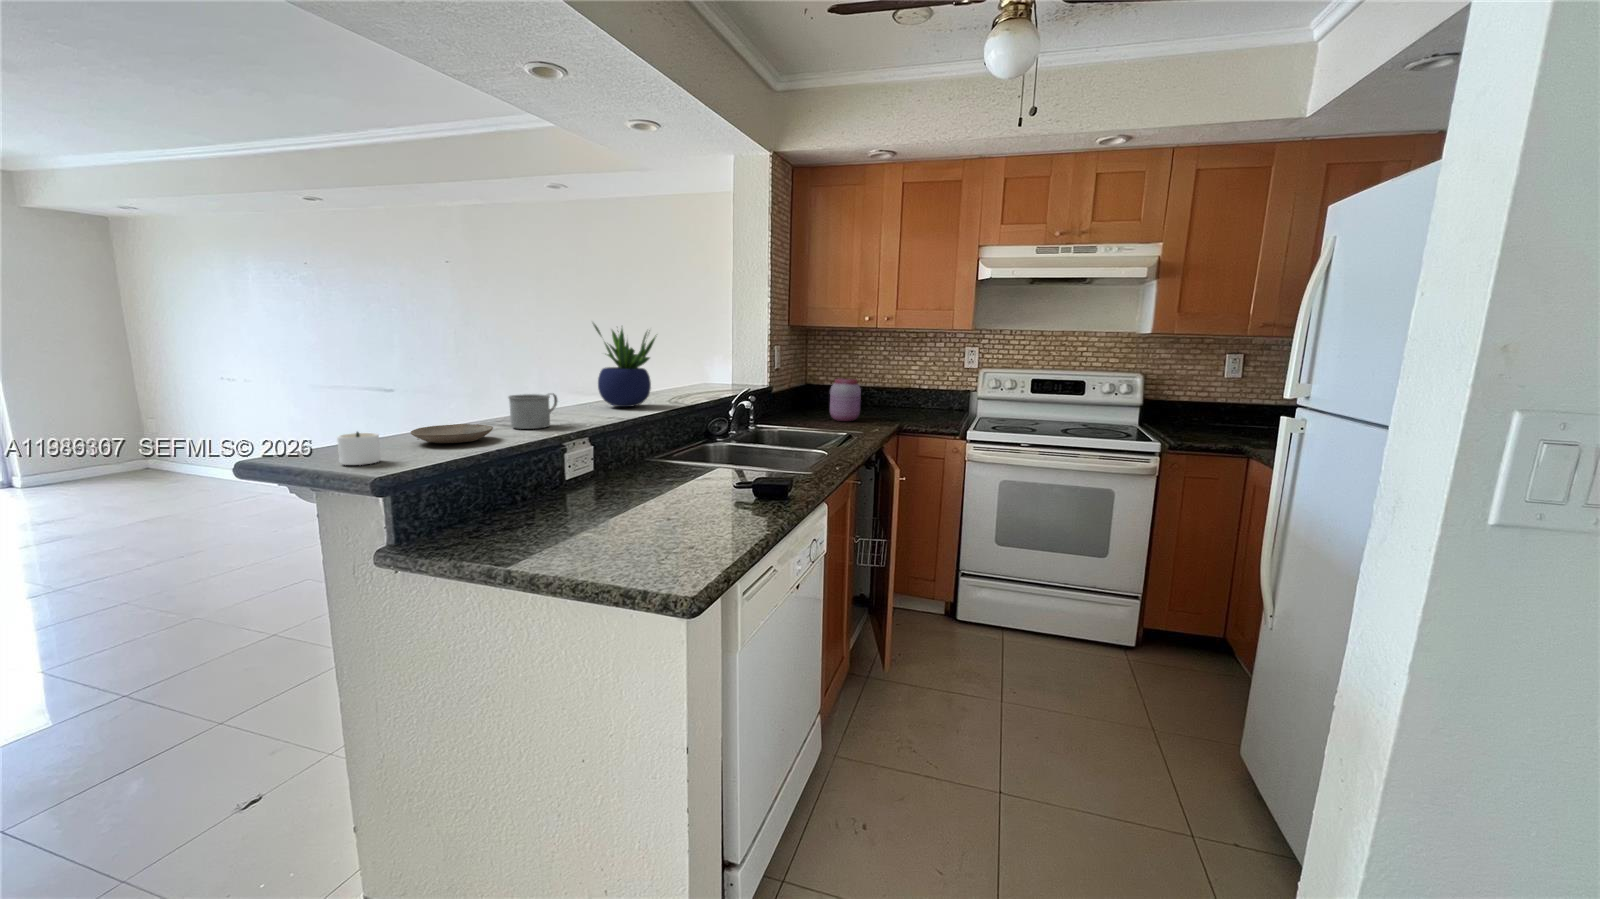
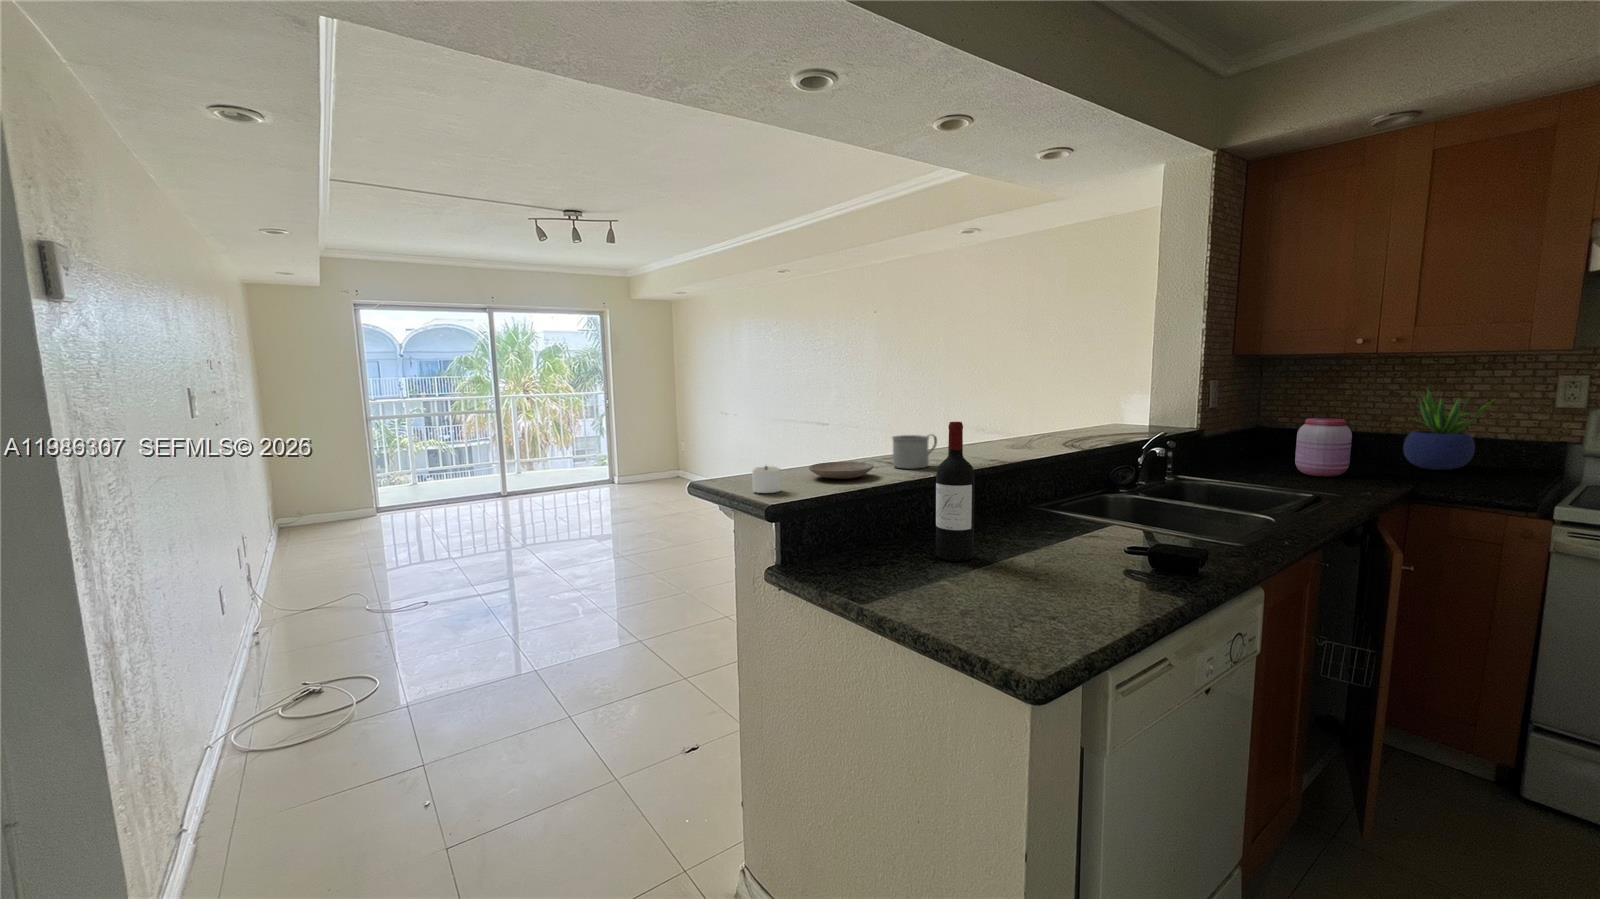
potted plant: present [594,324,655,407] -> present [1403,390,1492,470]
wine bottle: none [569,380,610,514] -> present [936,422,975,561]

